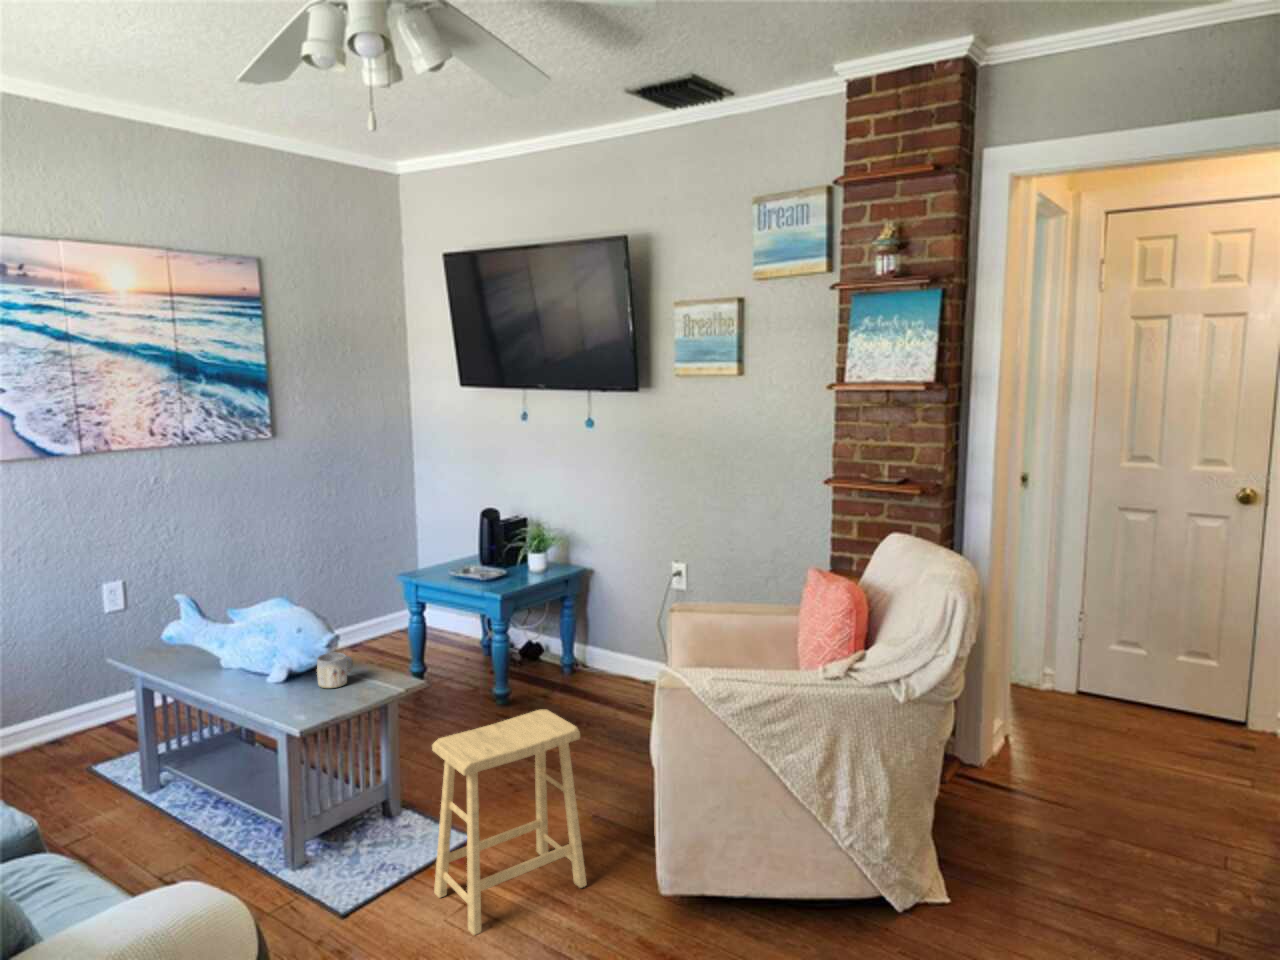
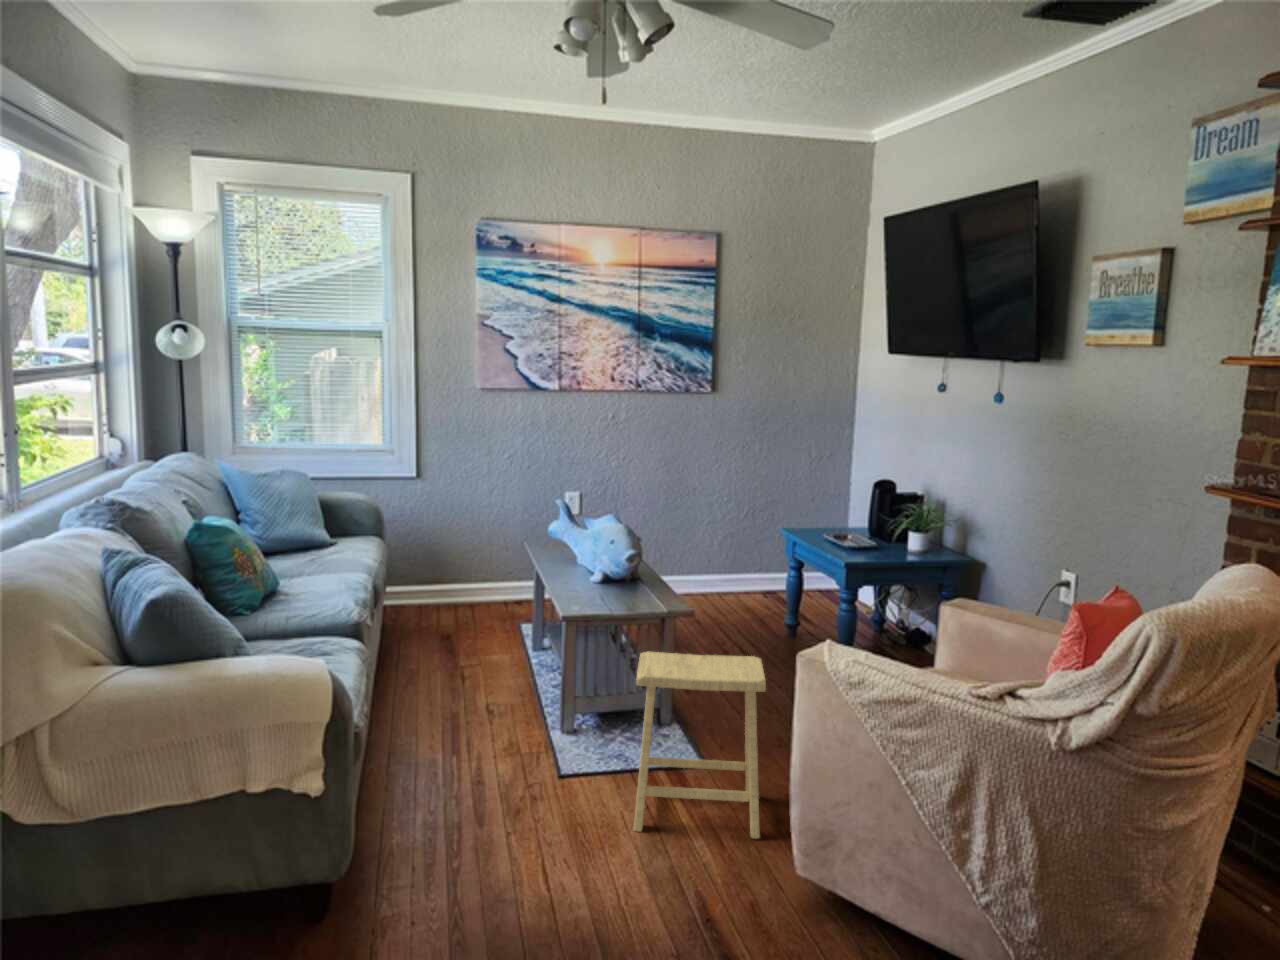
mug: present [317,653,353,688] -> none [616,565,648,595]

